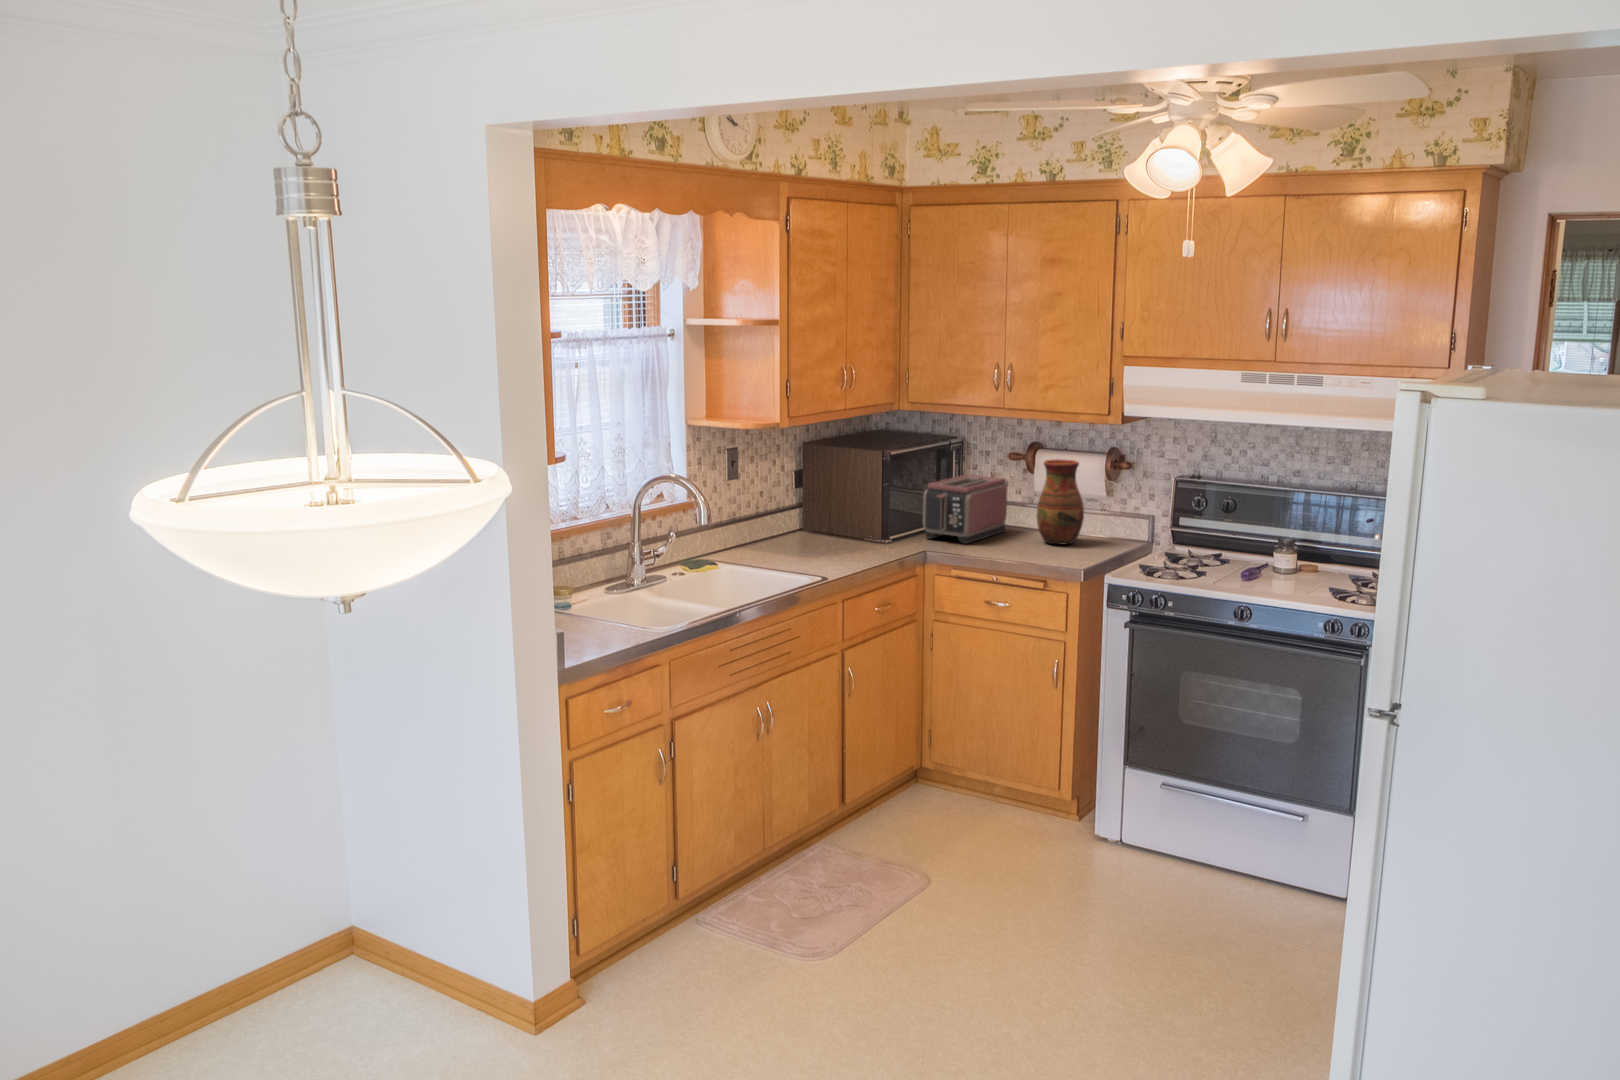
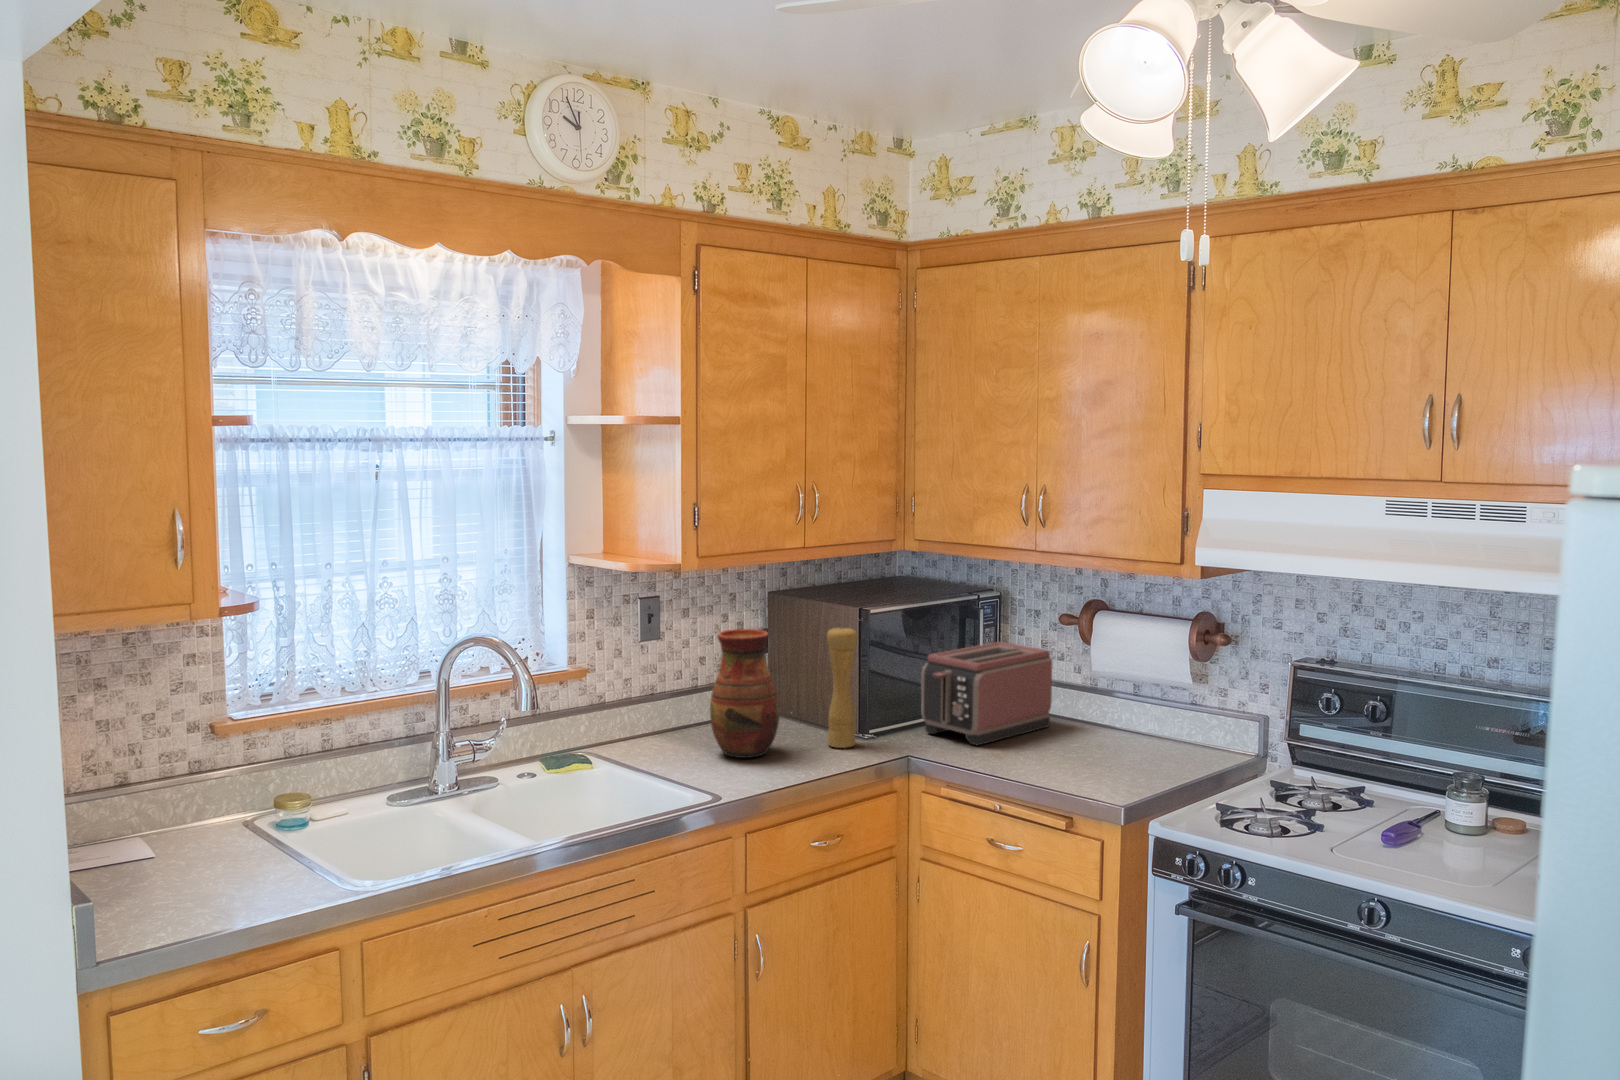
vase: present [1037,459,1084,545] -> present [710,629,780,759]
pepper mill: none [866,465,887,549] -> present [827,626,857,748]

